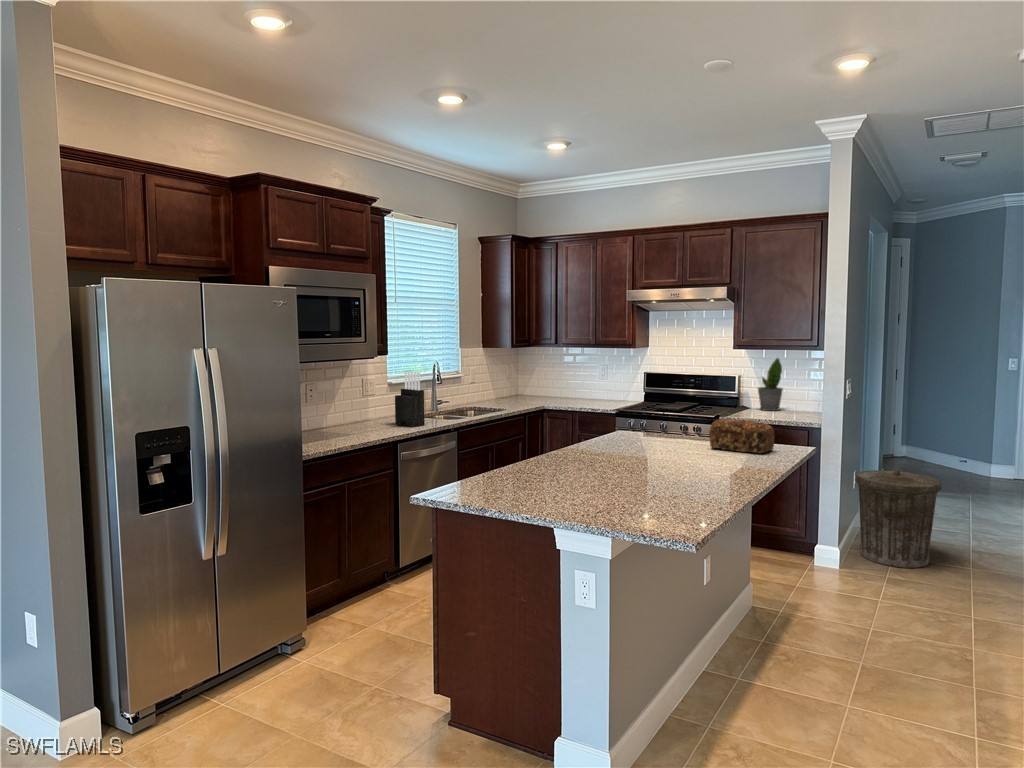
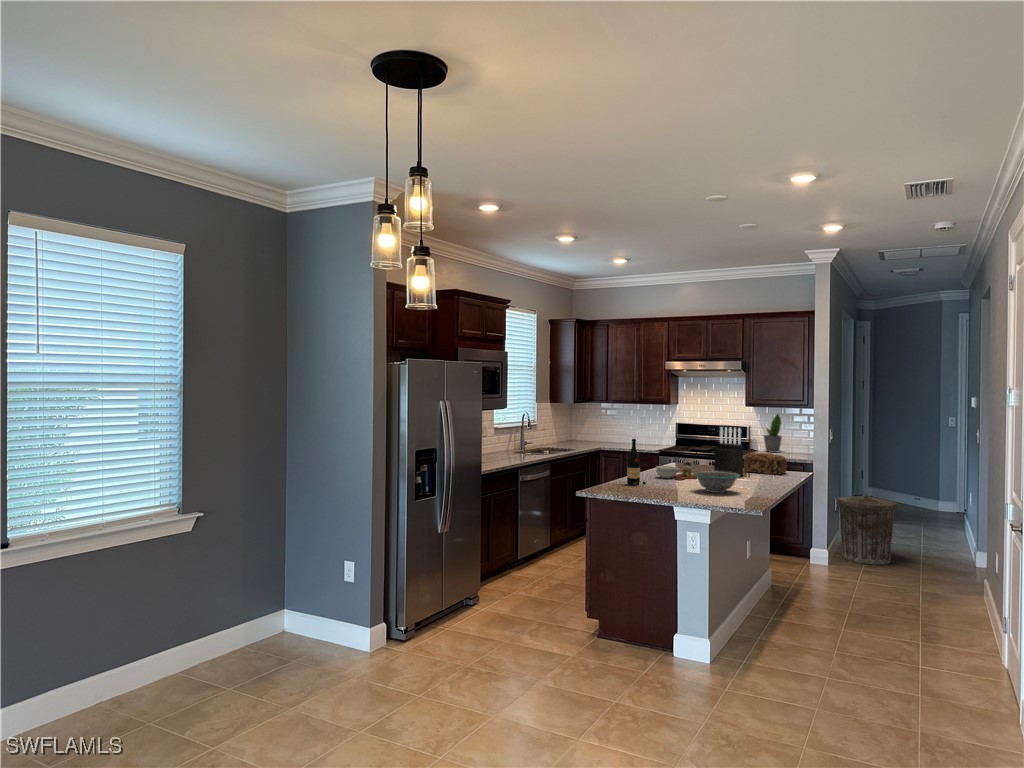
knife block: present [395,371,425,427] -> present [714,428,743,476]
wine bottle: none [505,405,535,481] -> present [627,439,646,485]
cutting board: none [565,431,642,468] -> present [656,459,697,480]
decorative bowl: none [599,458,677,498] -> present [693,471,740,493]

